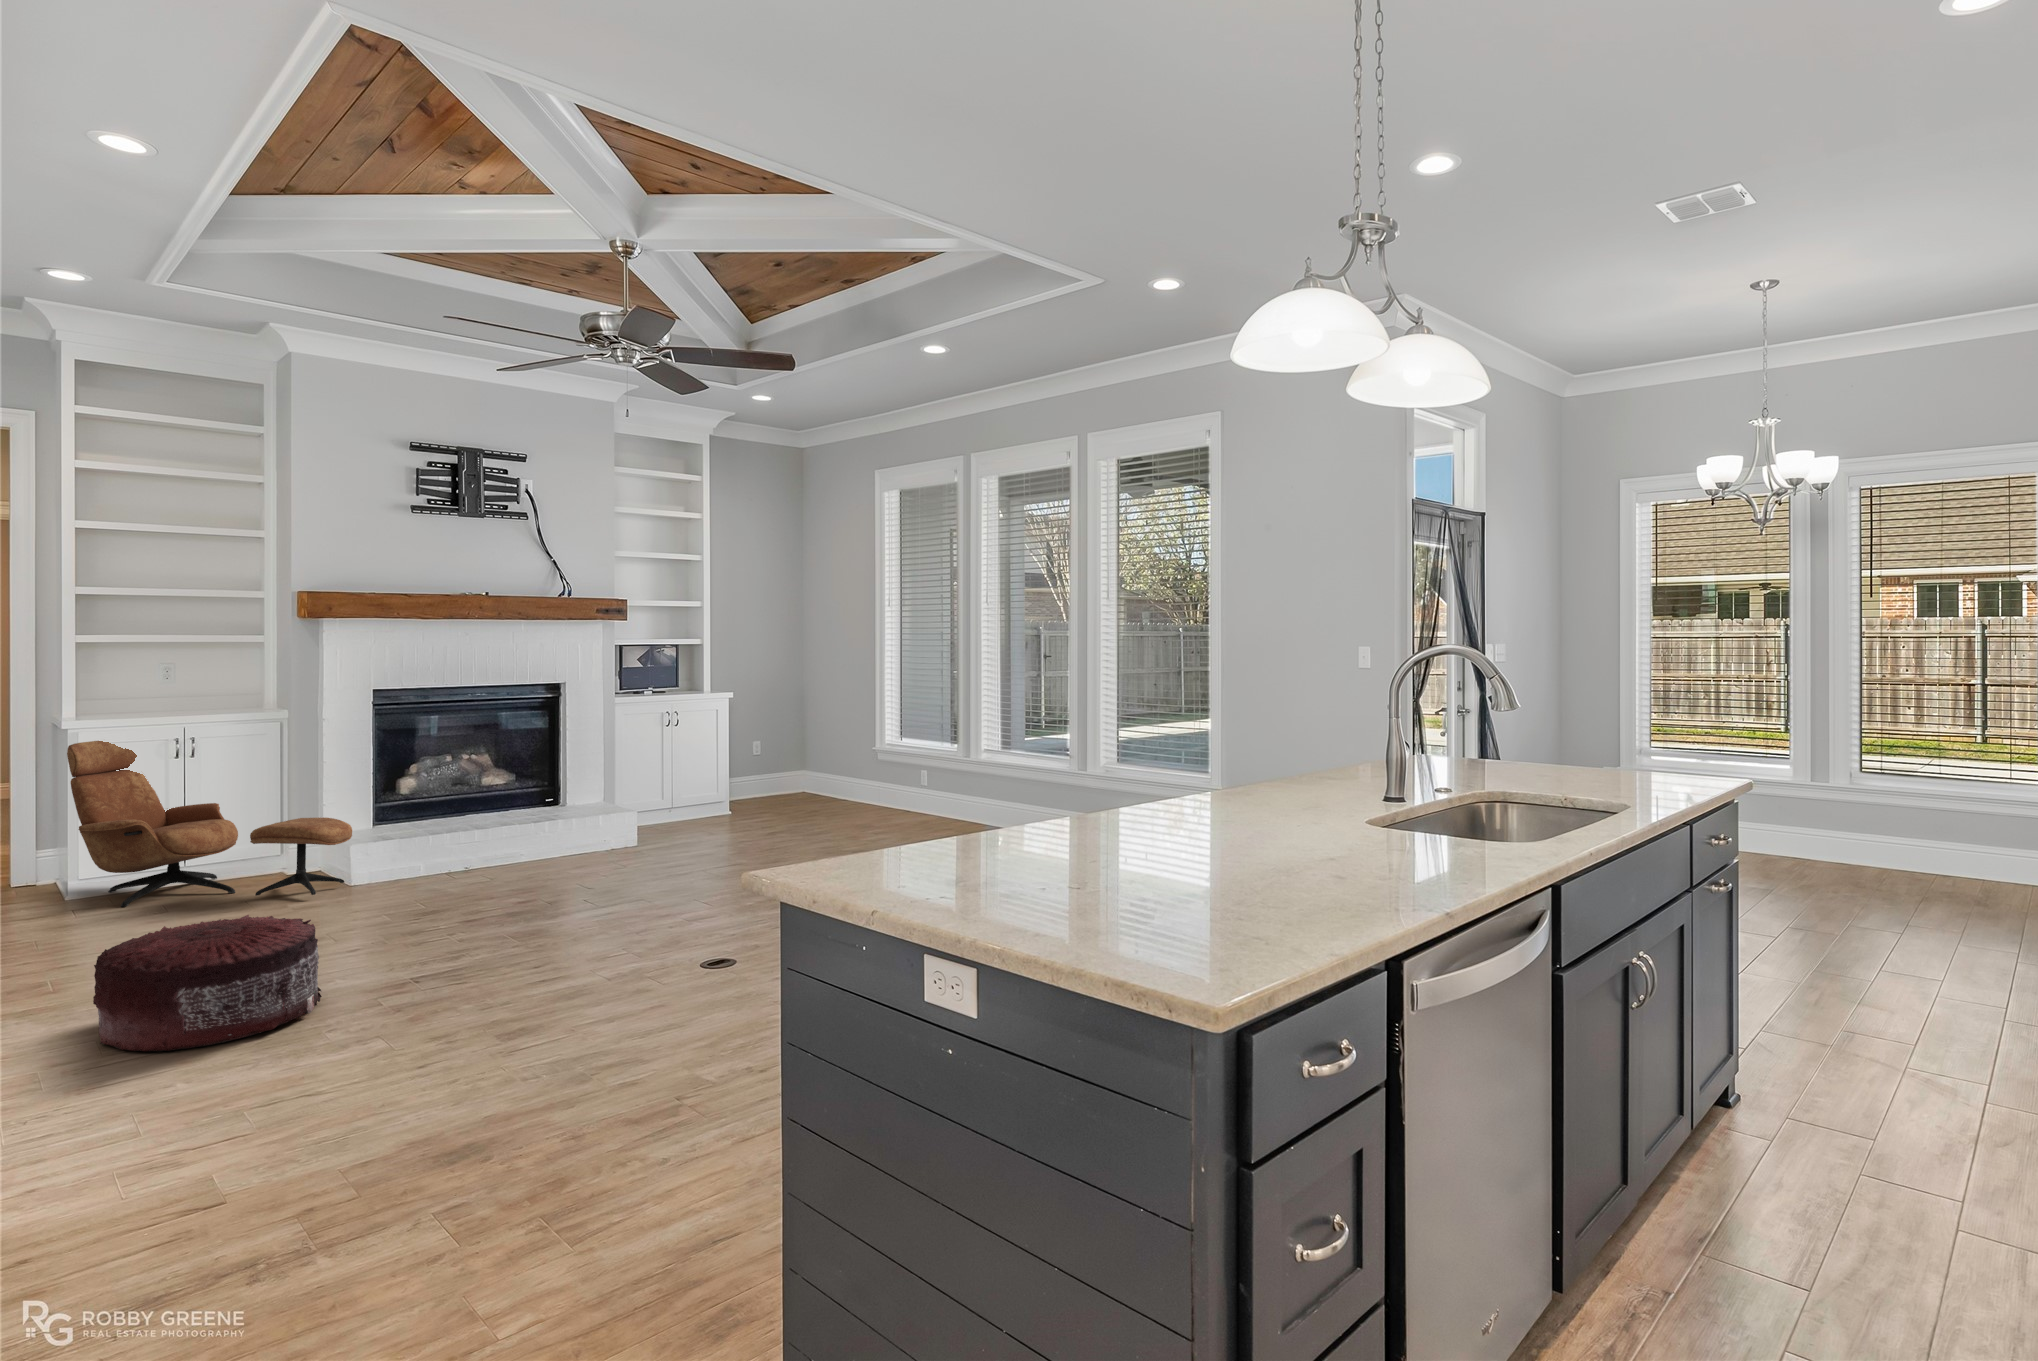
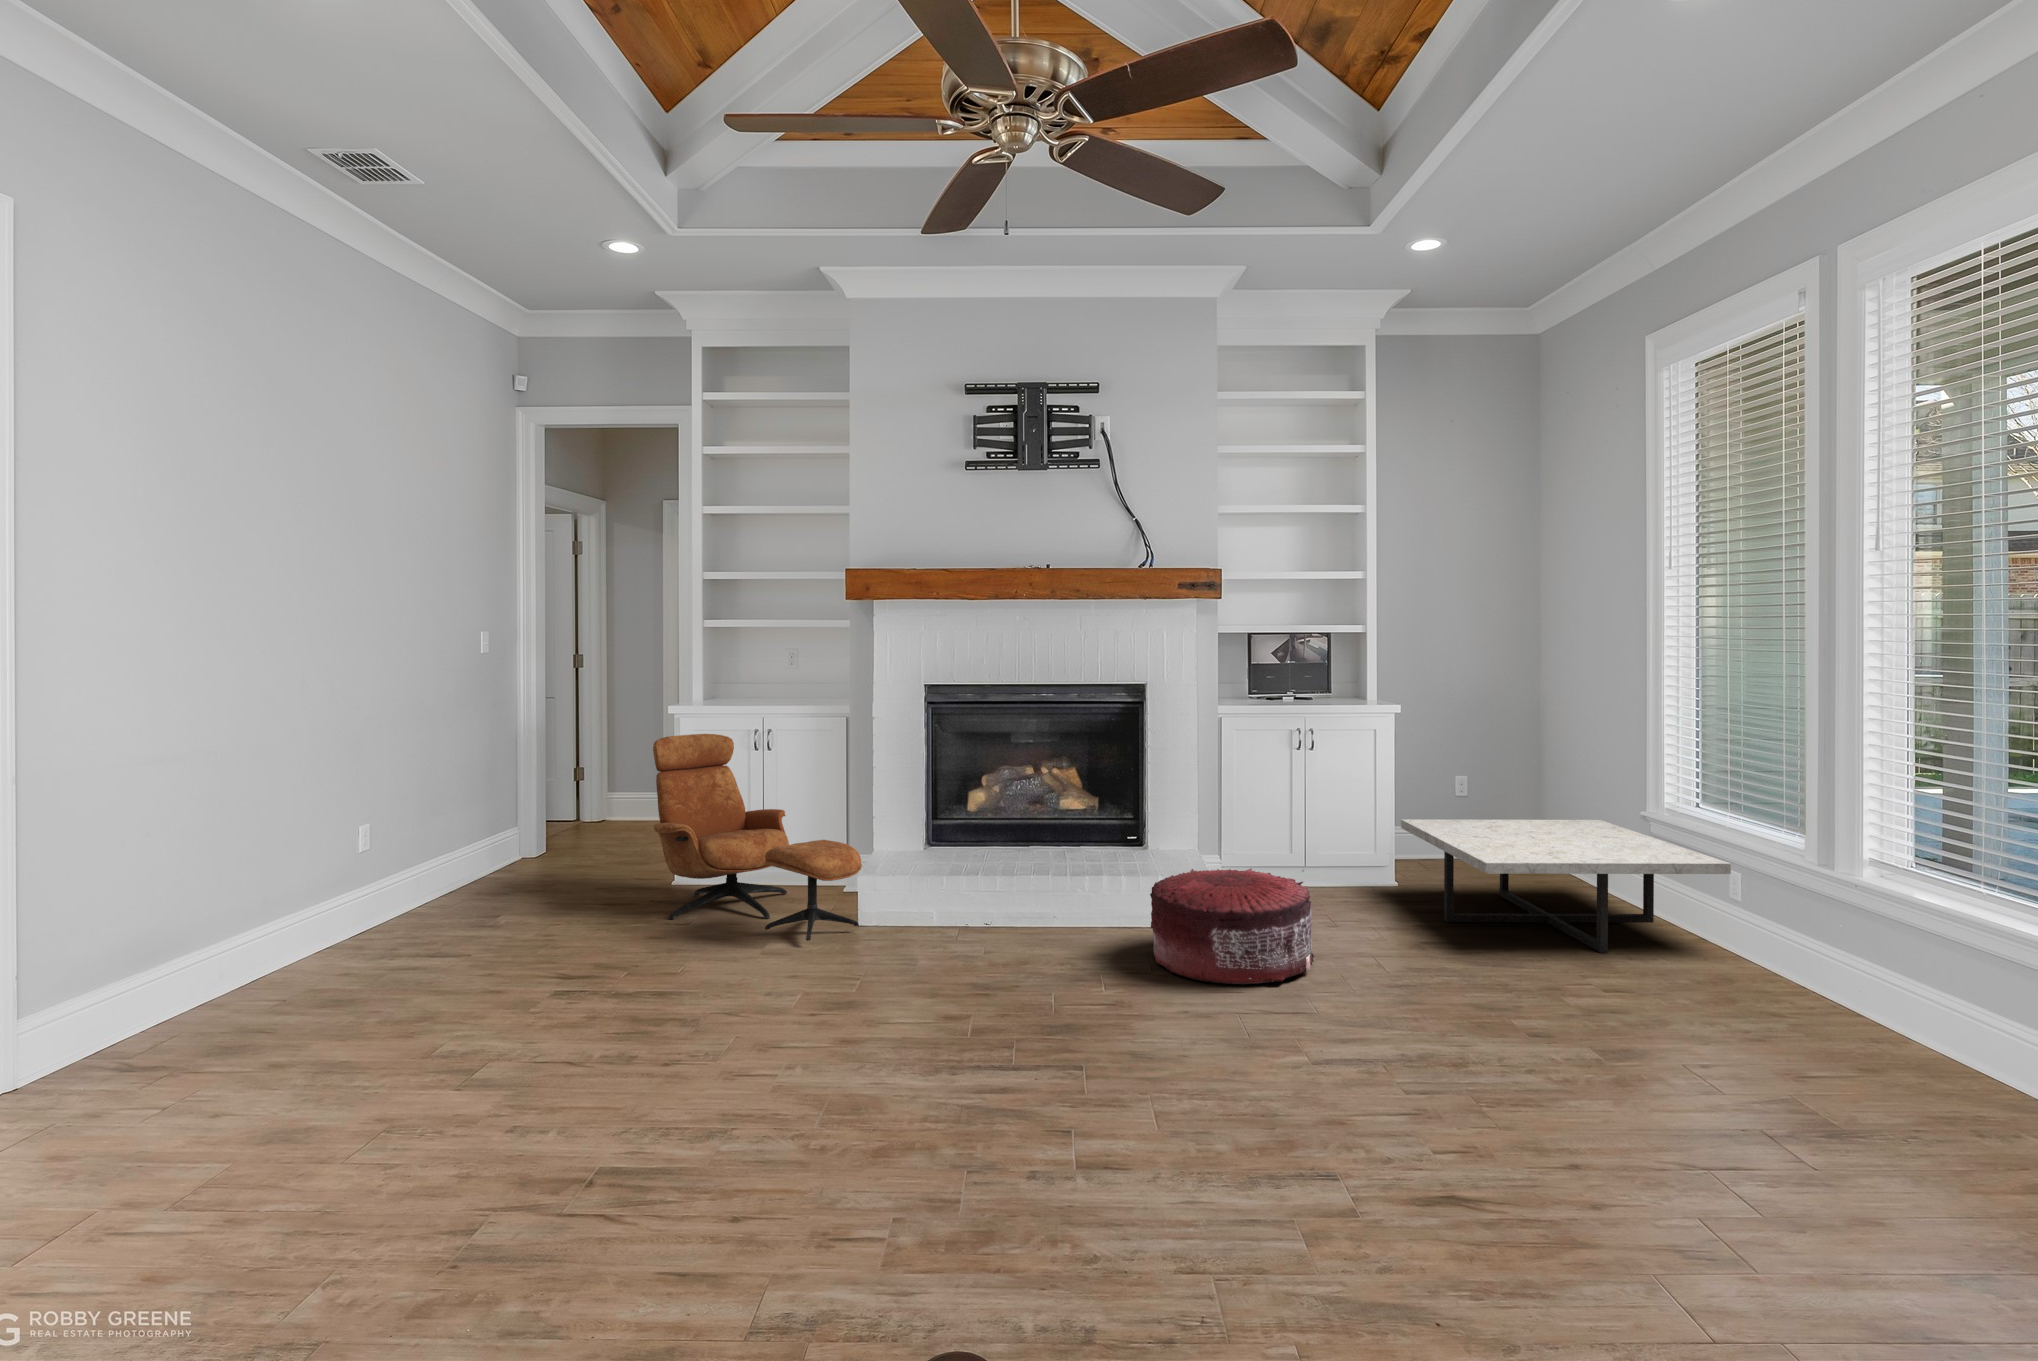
coffee table: none [735,761,922,830] -> present [1401,819,1731,953]
pouf: present [93,915,322,1052] -> present [1150,869,1314,984]

